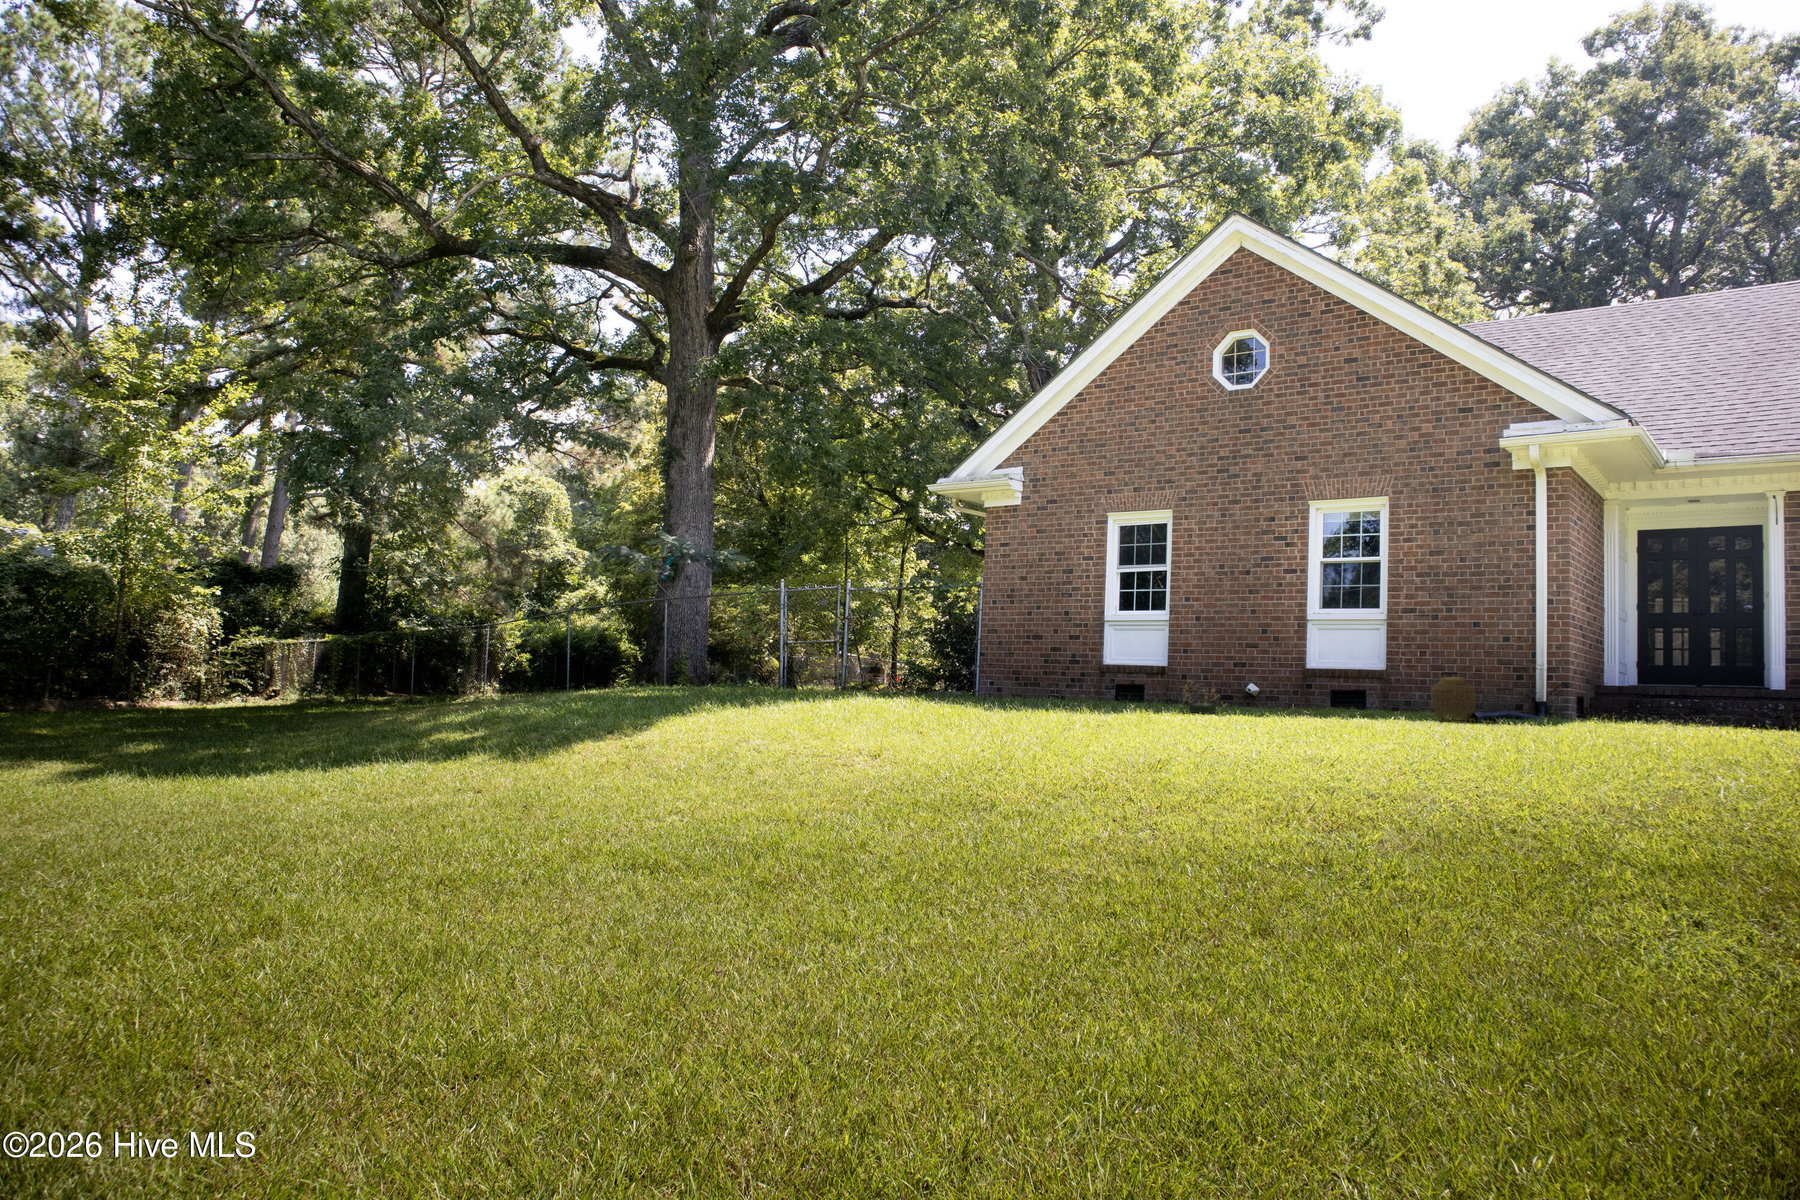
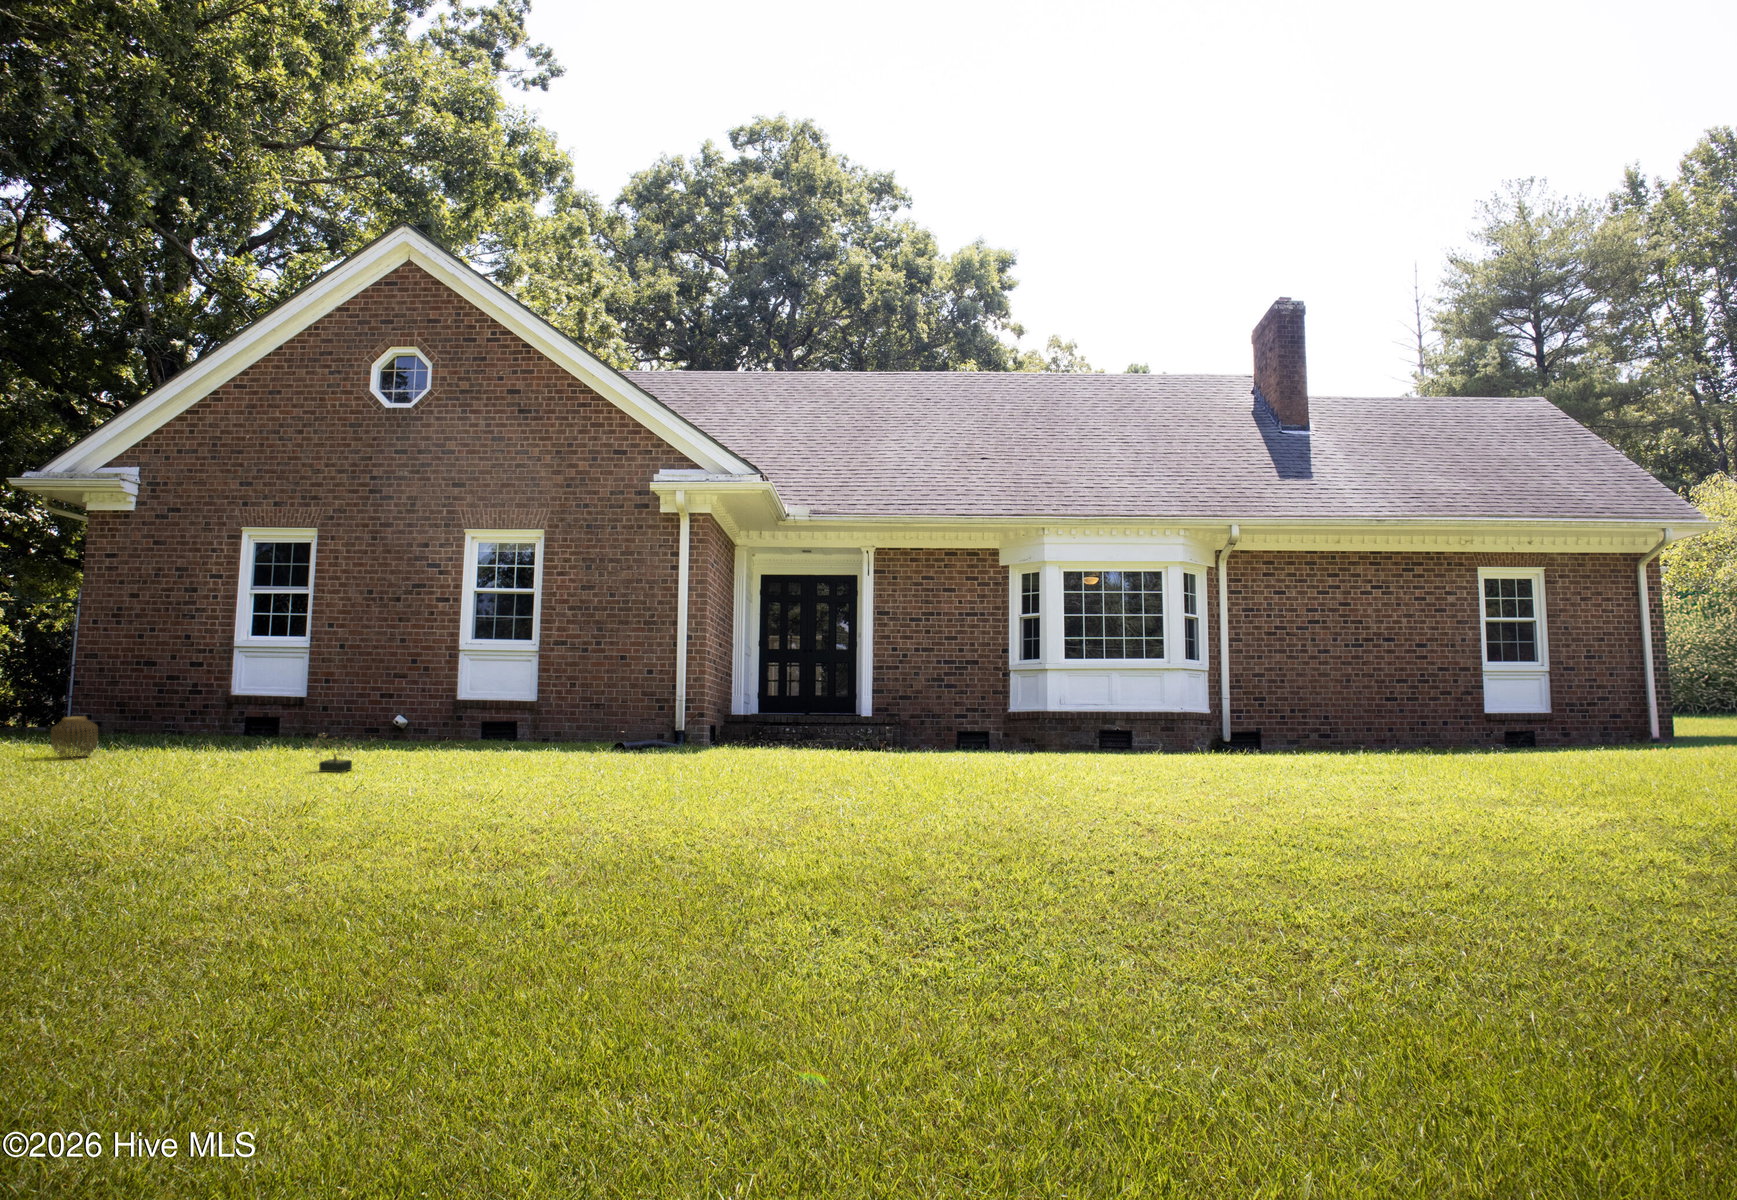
woven basket: present [1431,677,1476,721] -> present [51,716,98,759]

